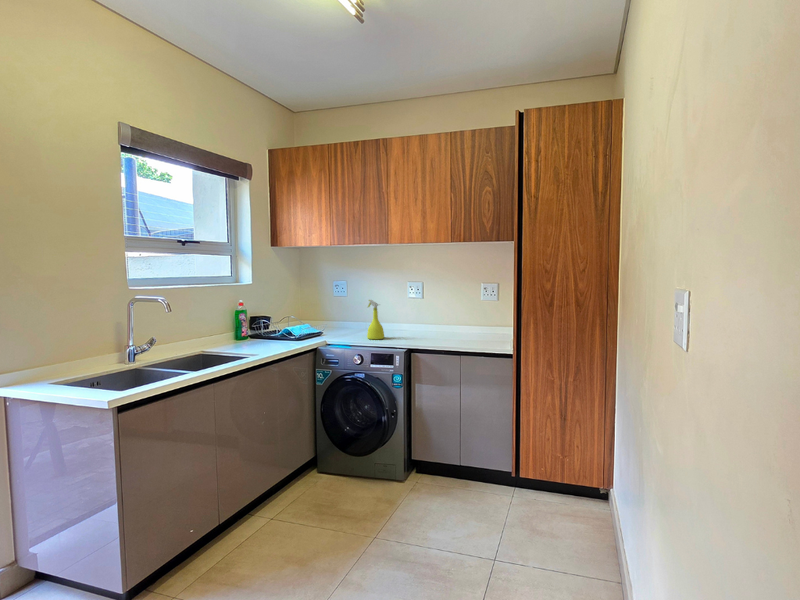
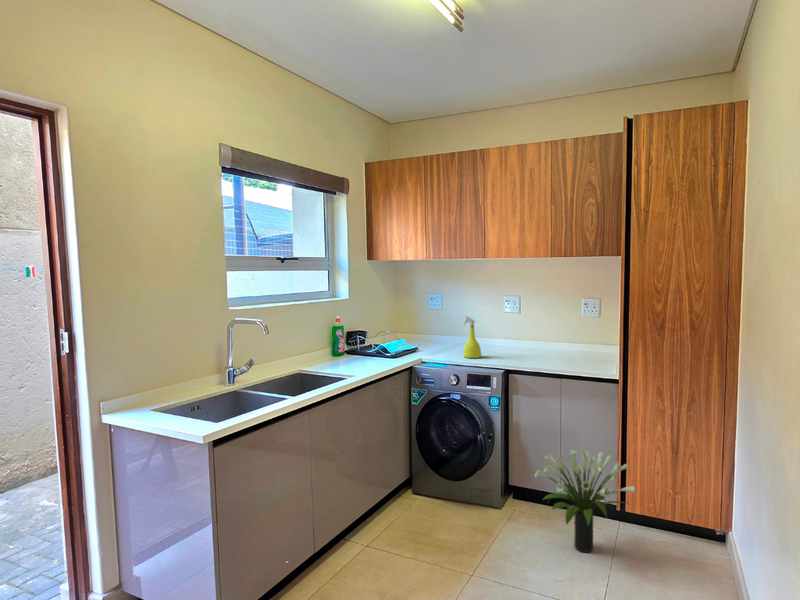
potted plant: none [438,419,530,519] -> present [535,447,635,552]

